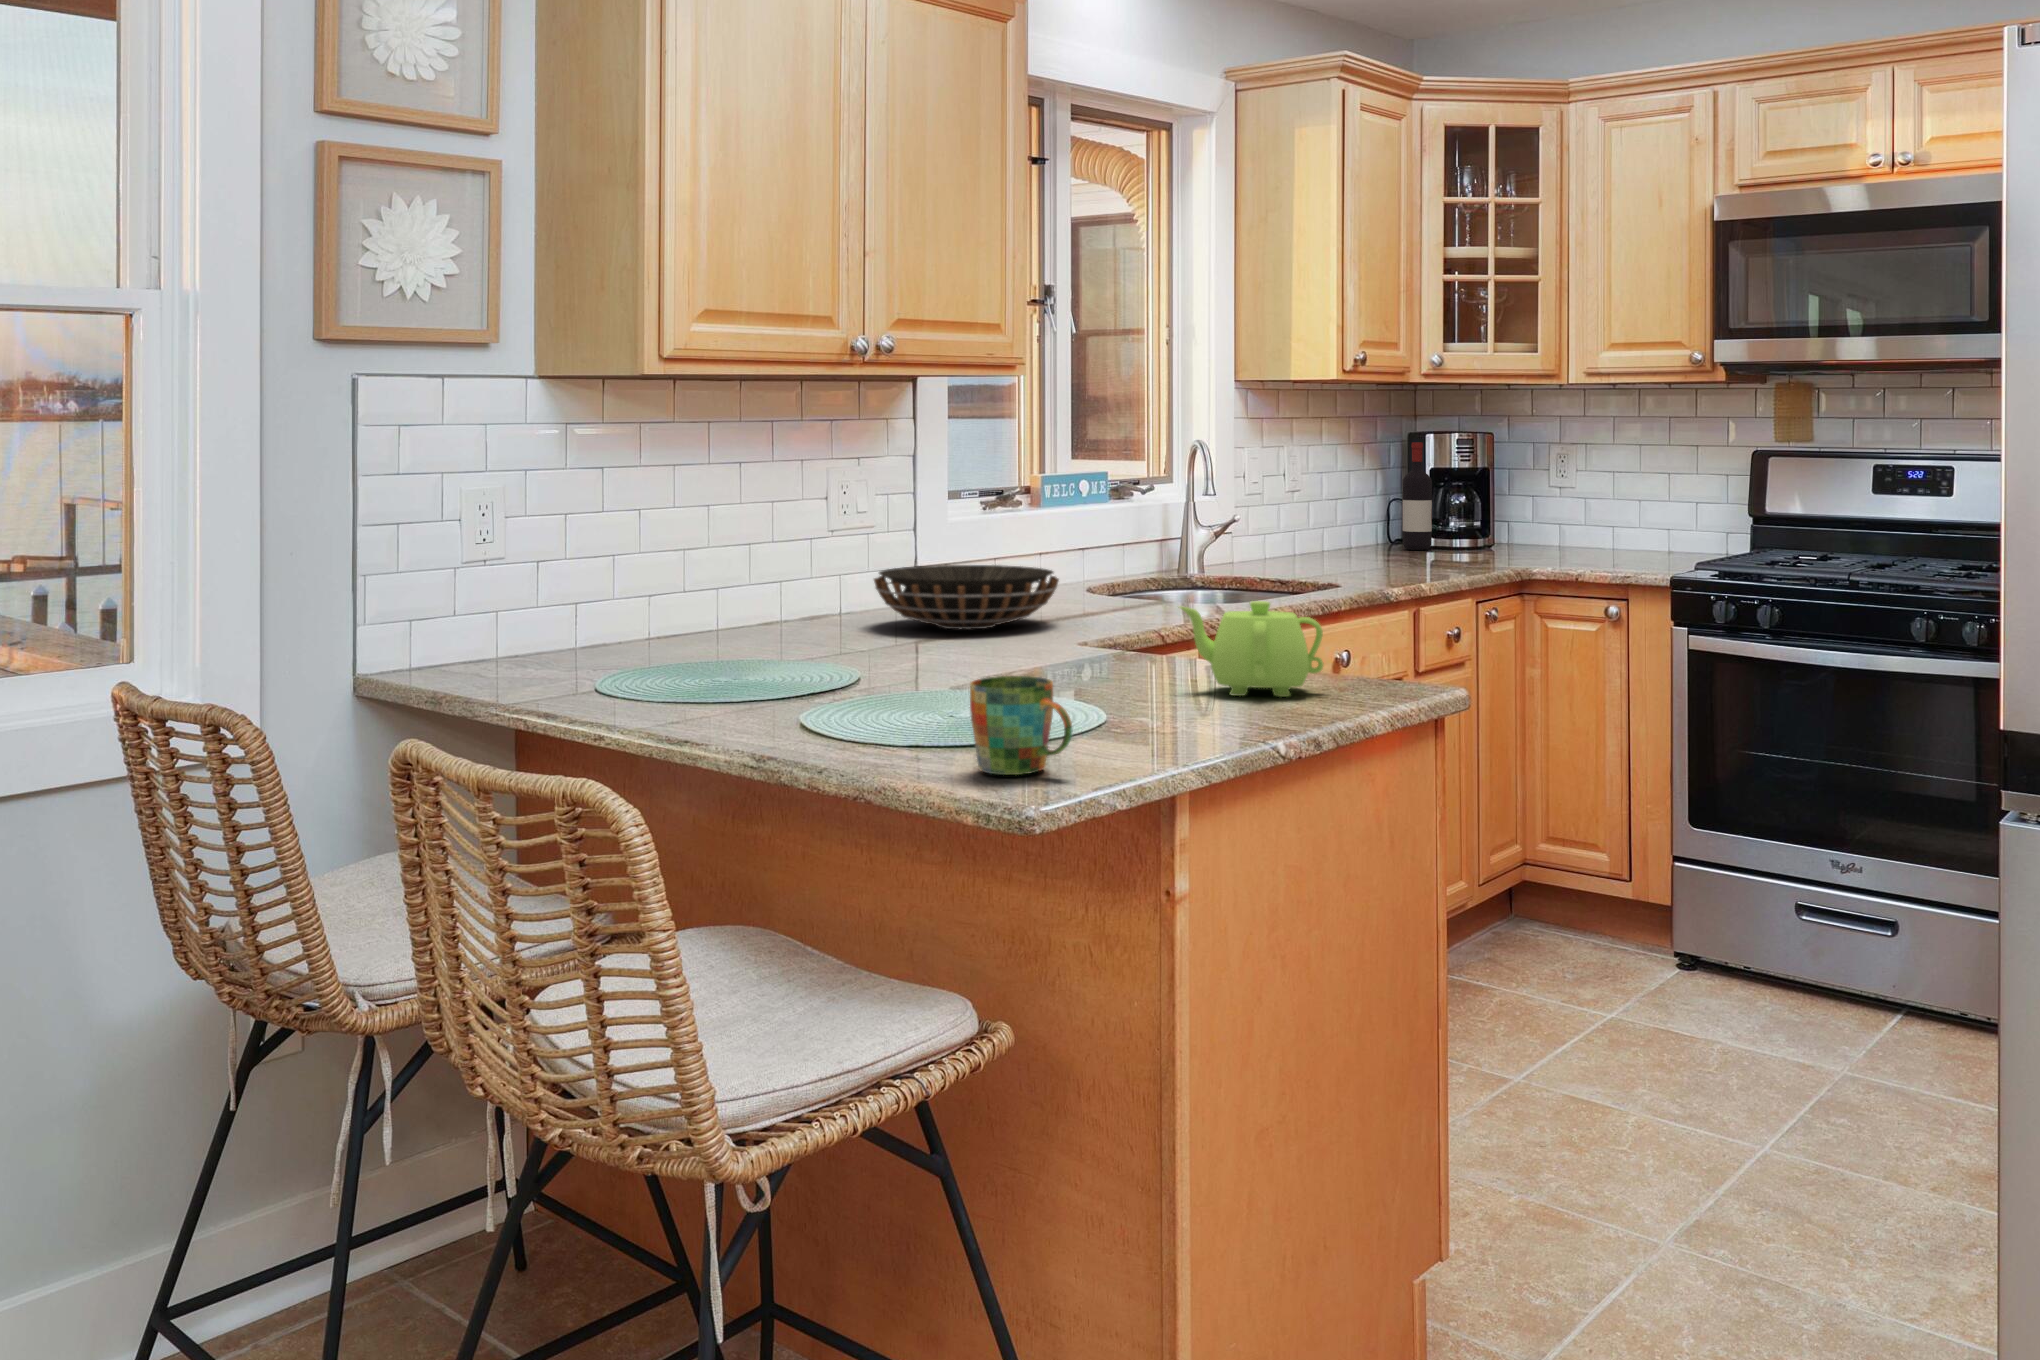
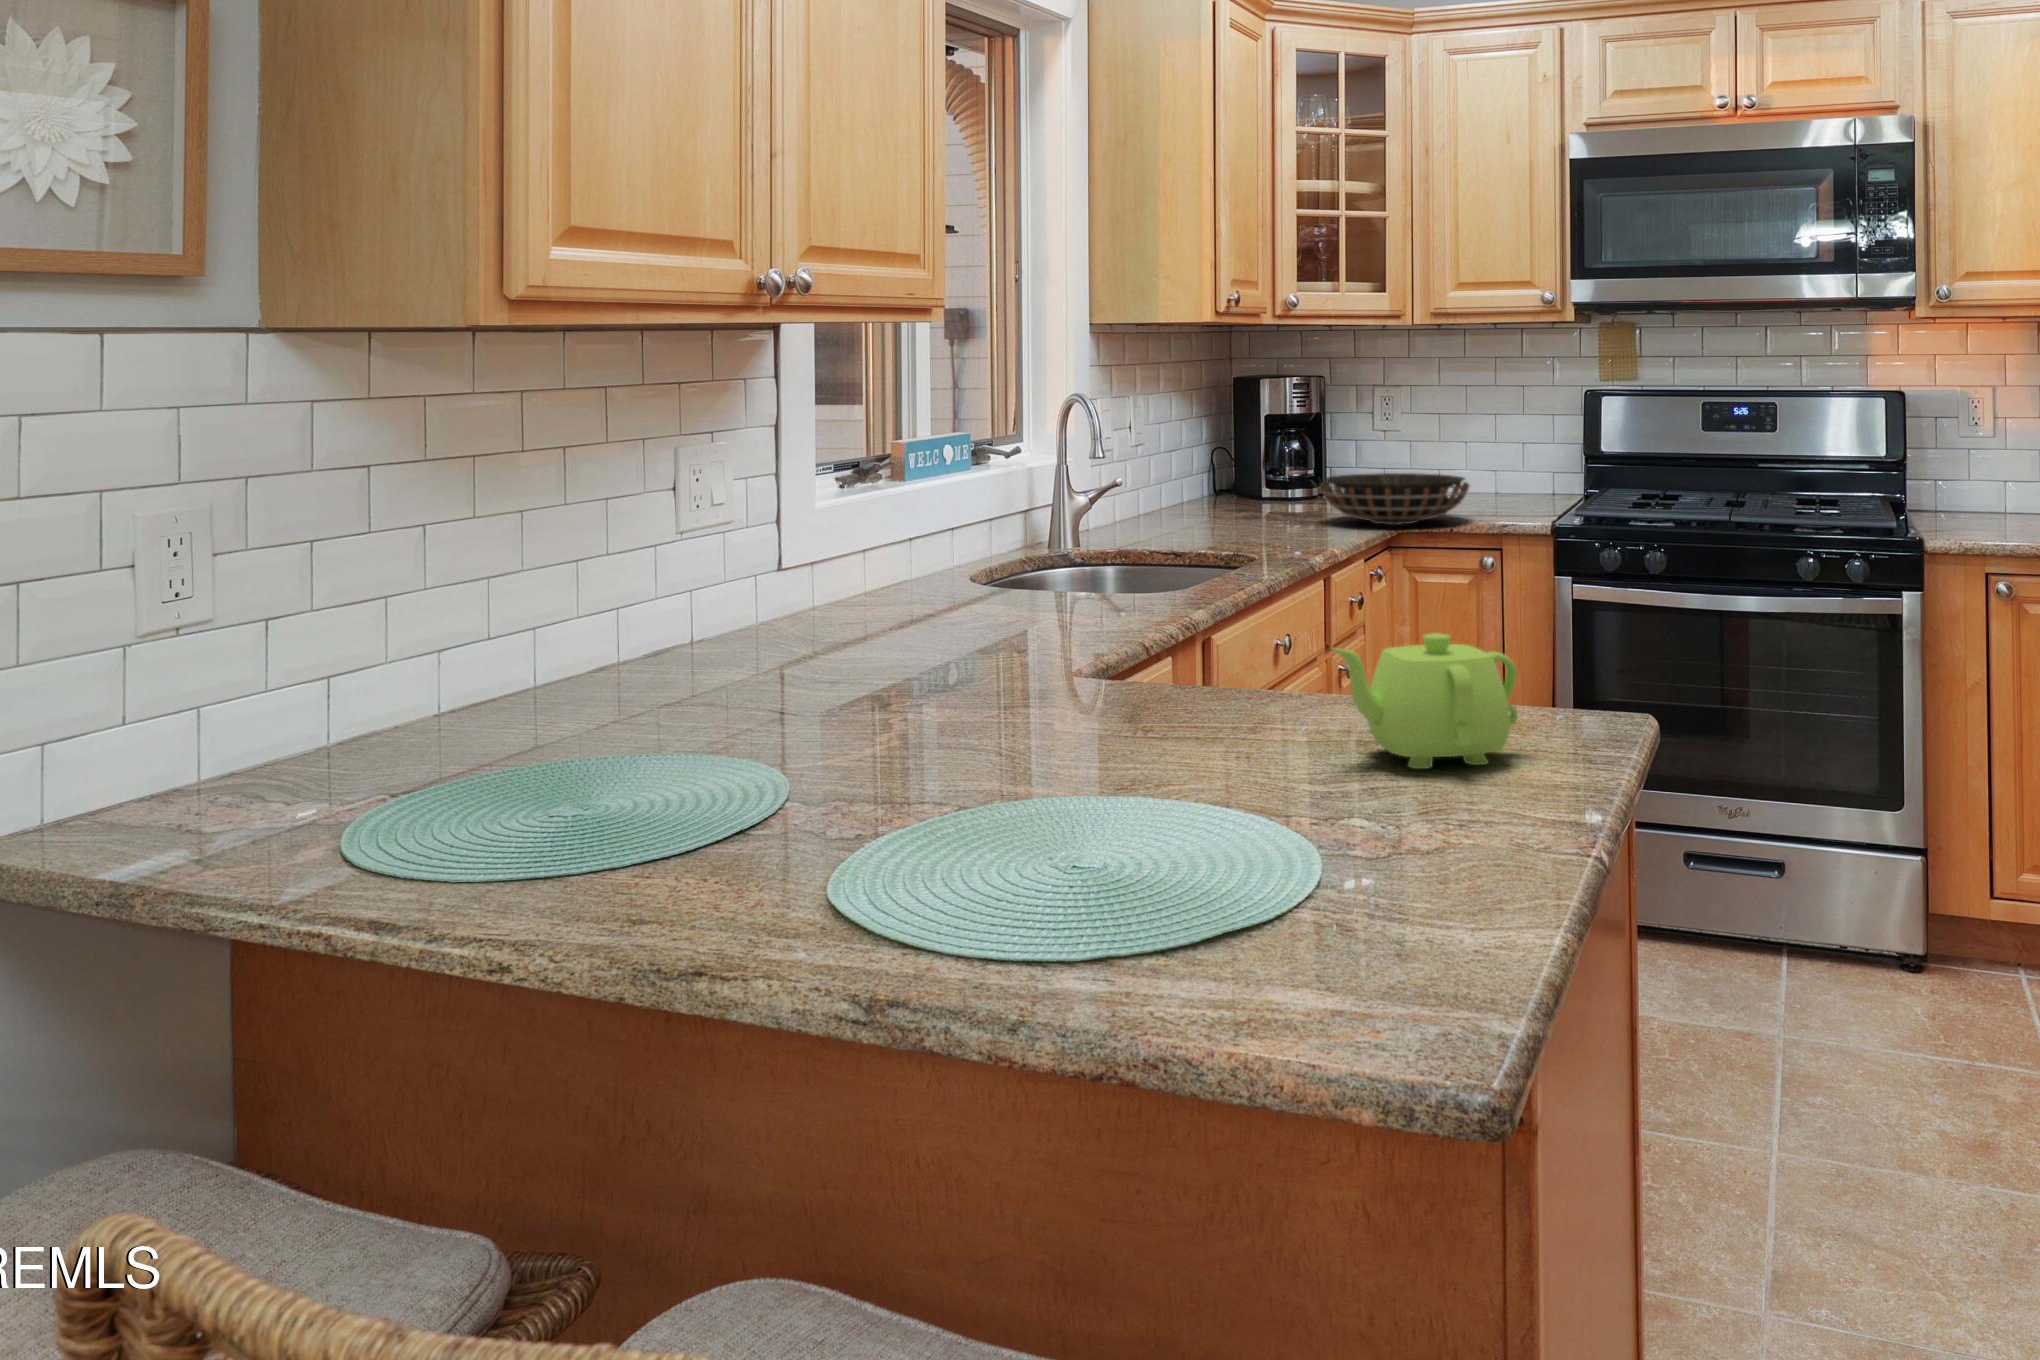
wine bottle: present [1403,442,1432,550] -> none [1237,389,1268,505]
decorative bowl: present [874,565,1059,629] -> present [1320,473,1469,525]
mug: present [970,676,1072,775] -> none [1281,828,1466,1015]

